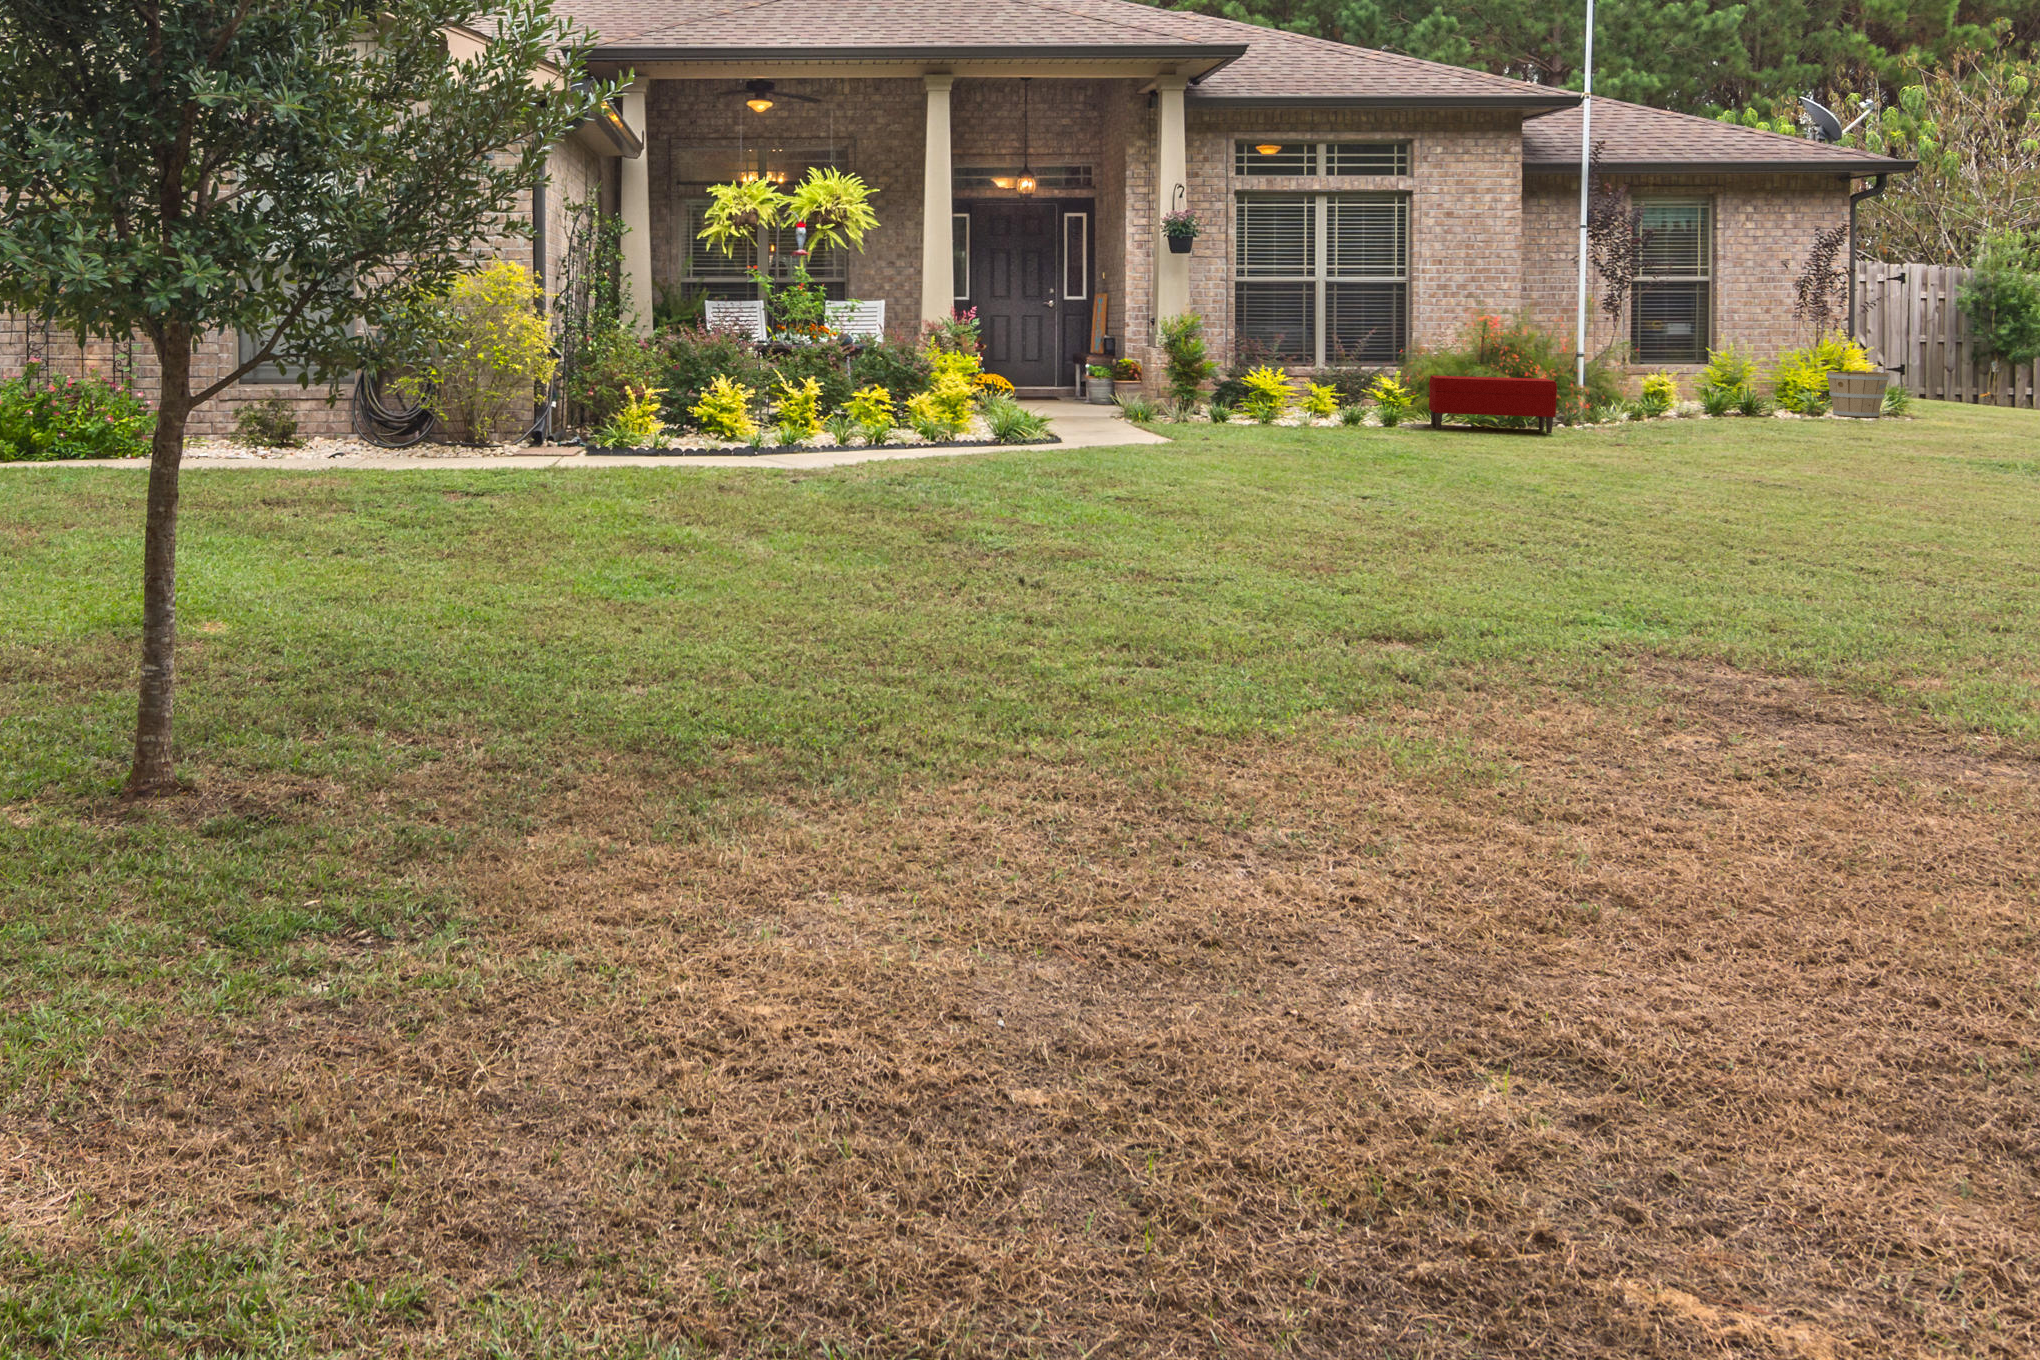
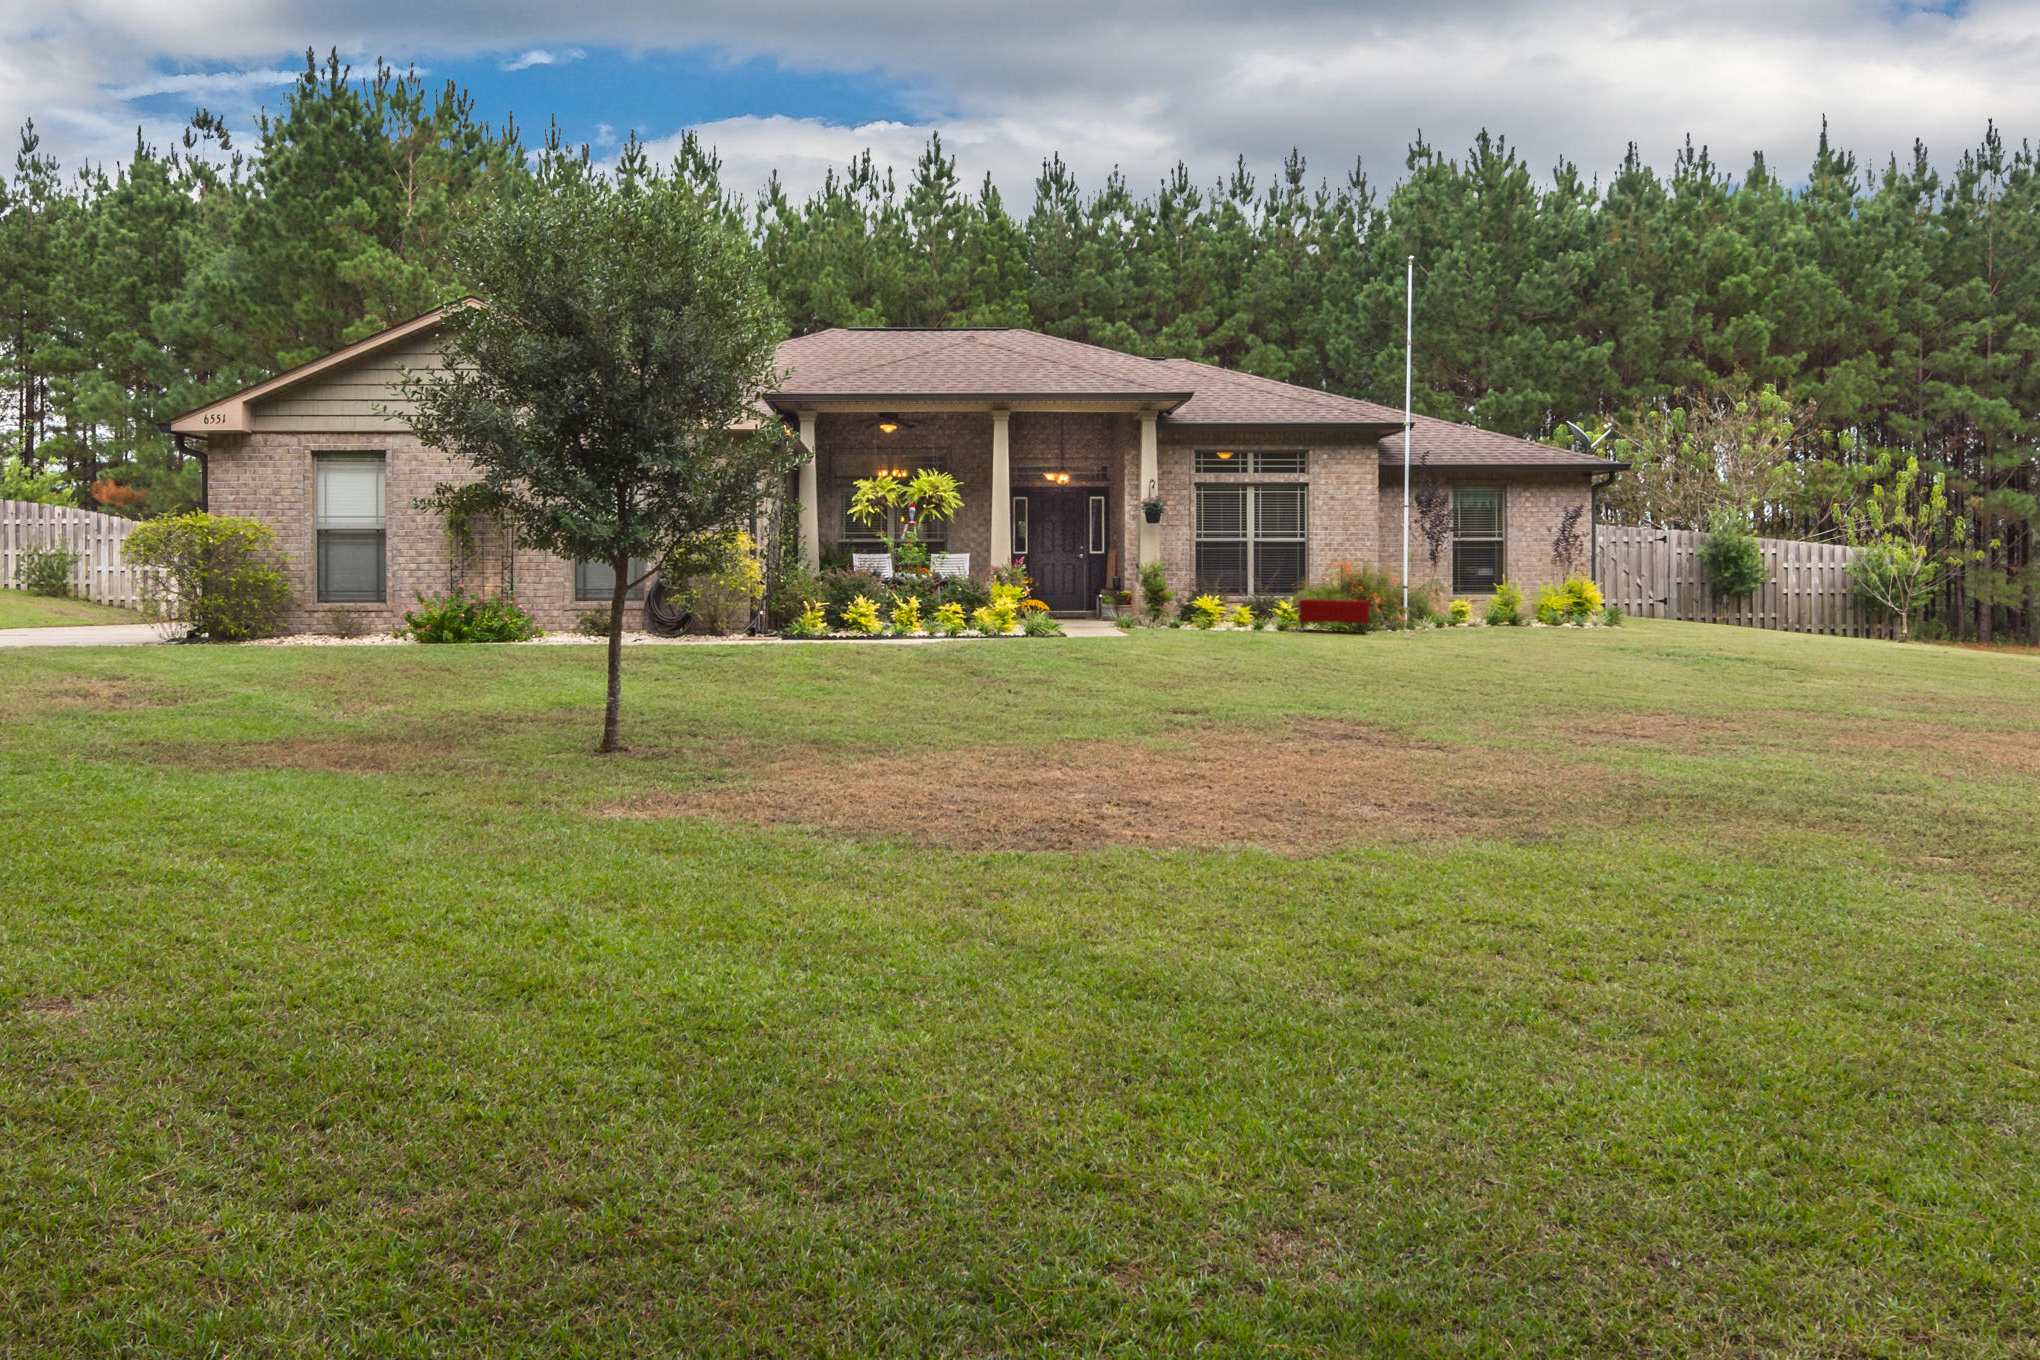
wooden bucket: present [1826,371,1890,417] -> none [1563,598,1600,627]

